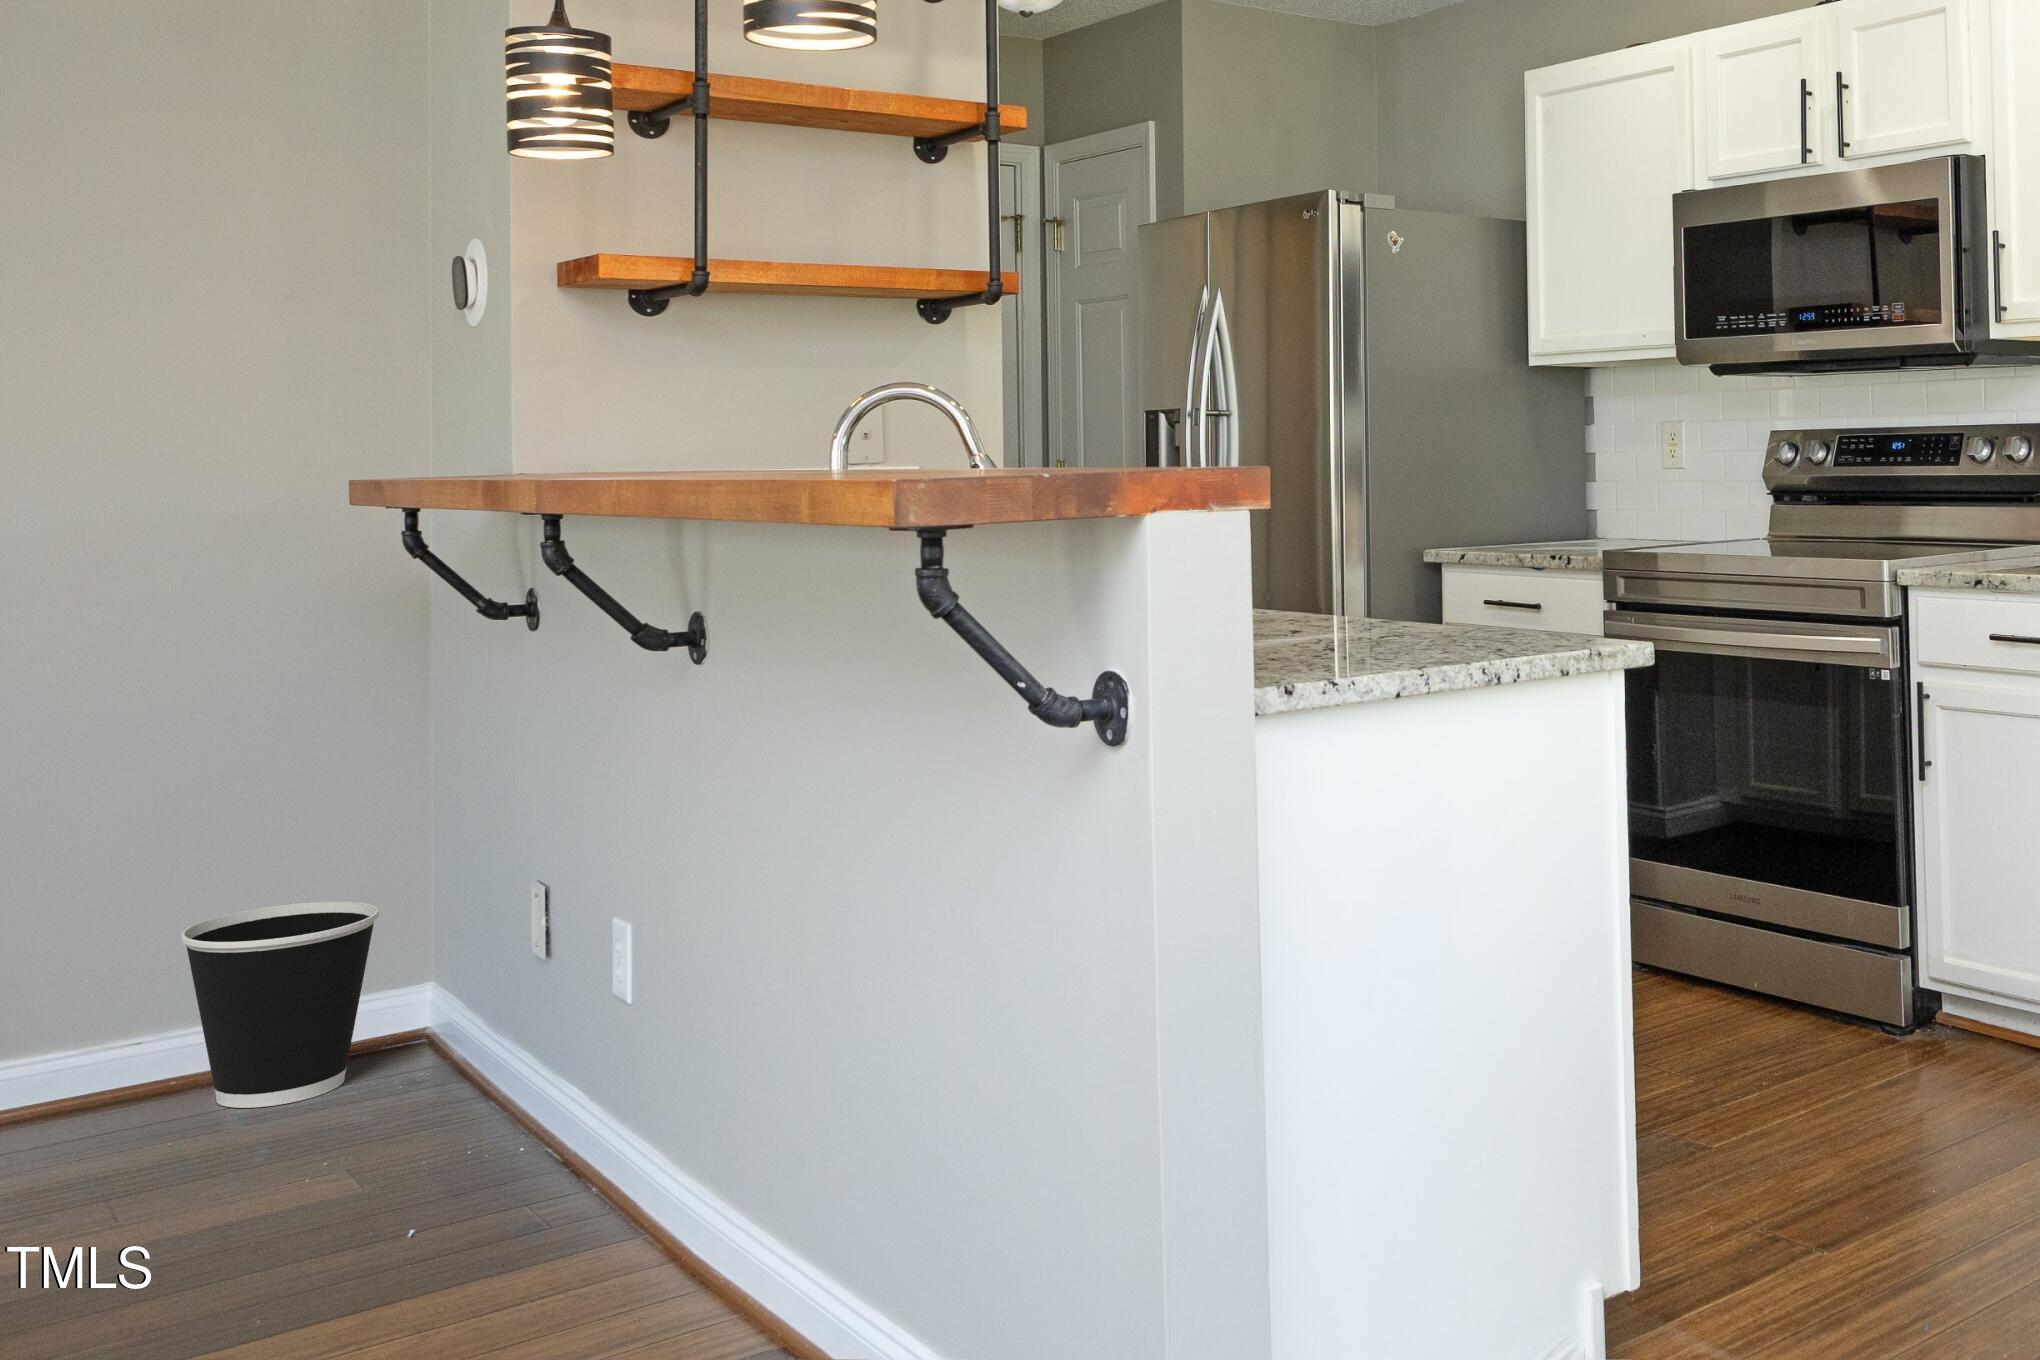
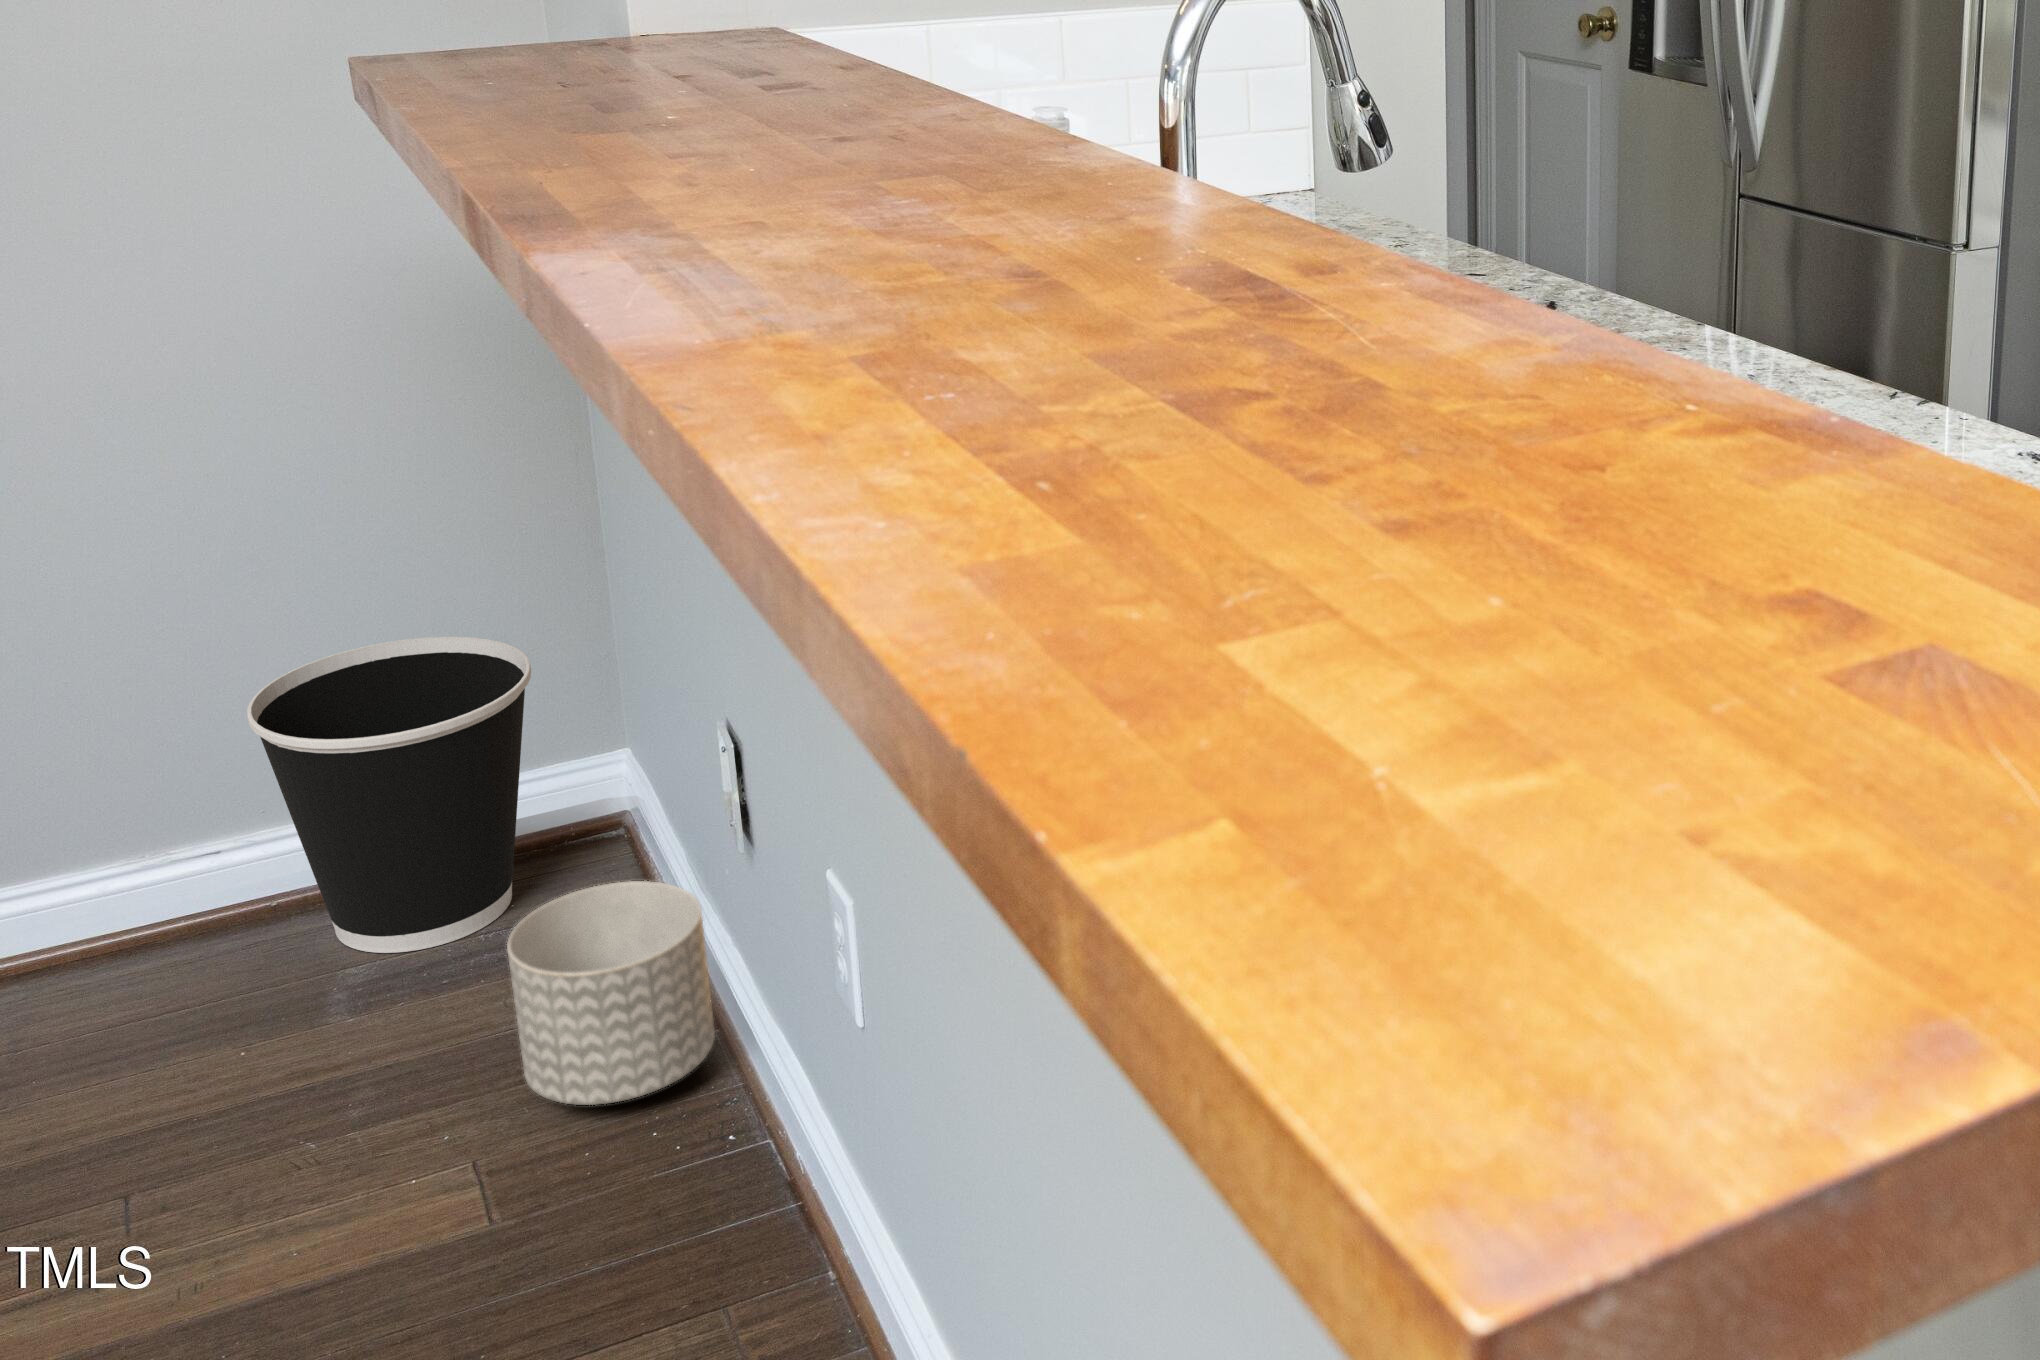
planter: none [377,1010,507,1146] -> present [507,881,715,1105]

